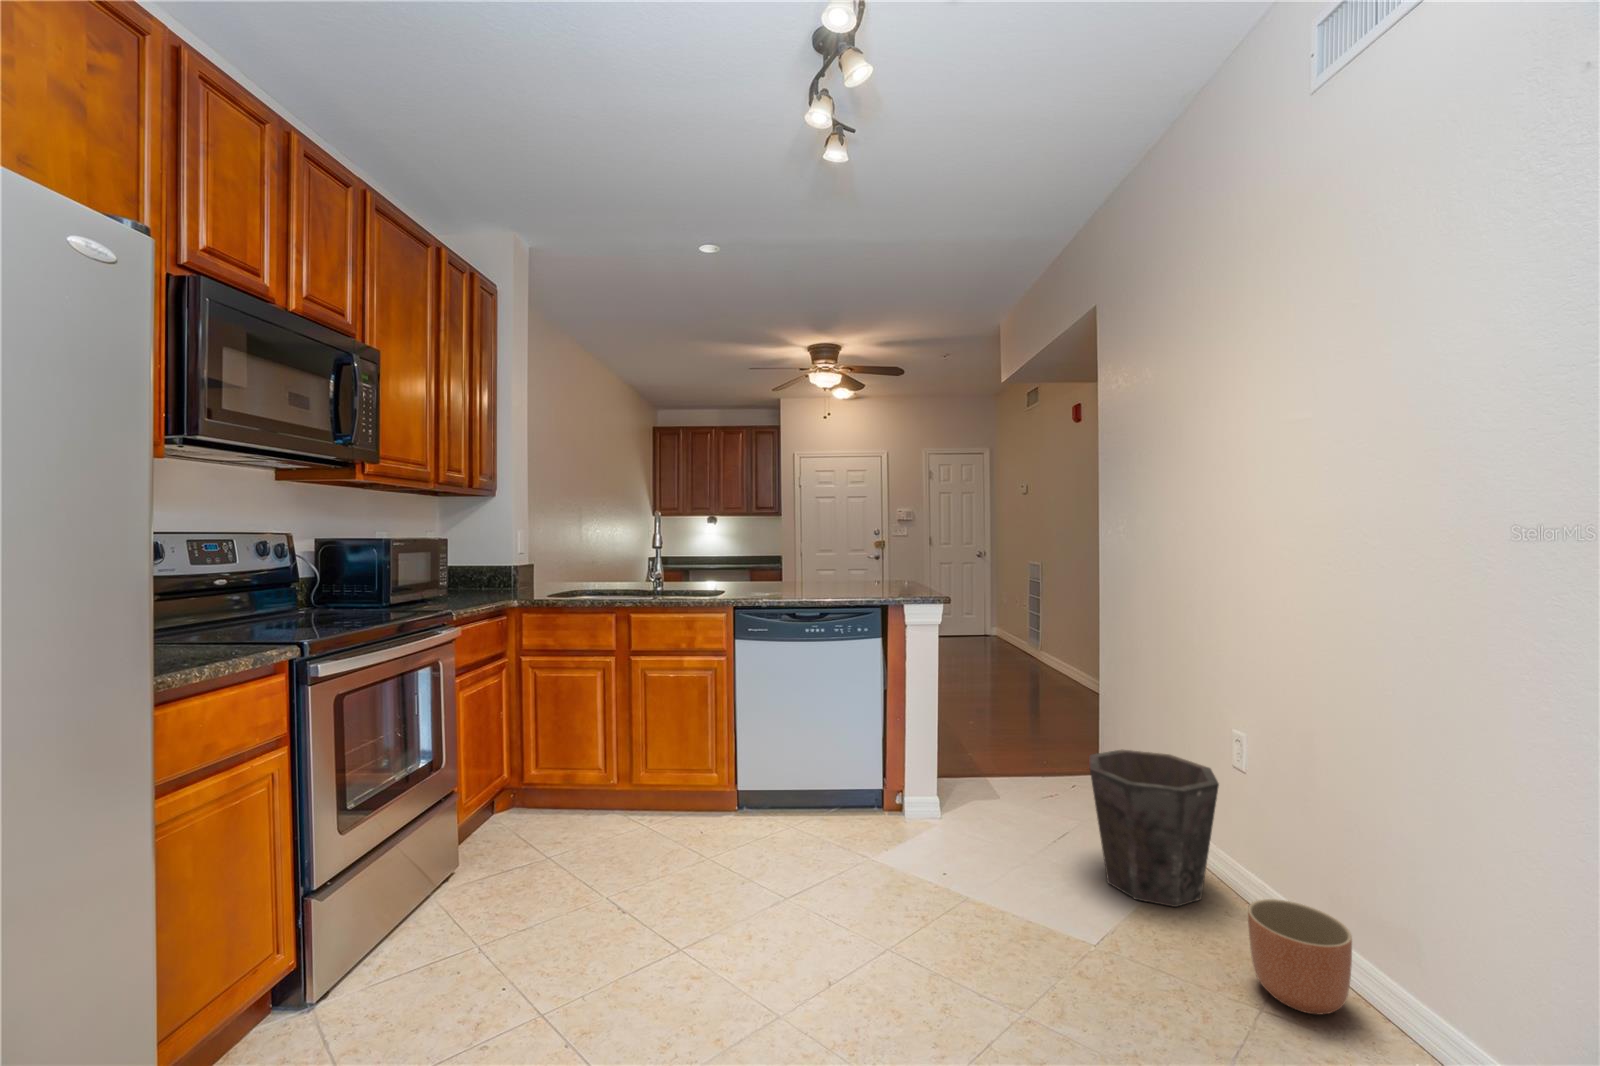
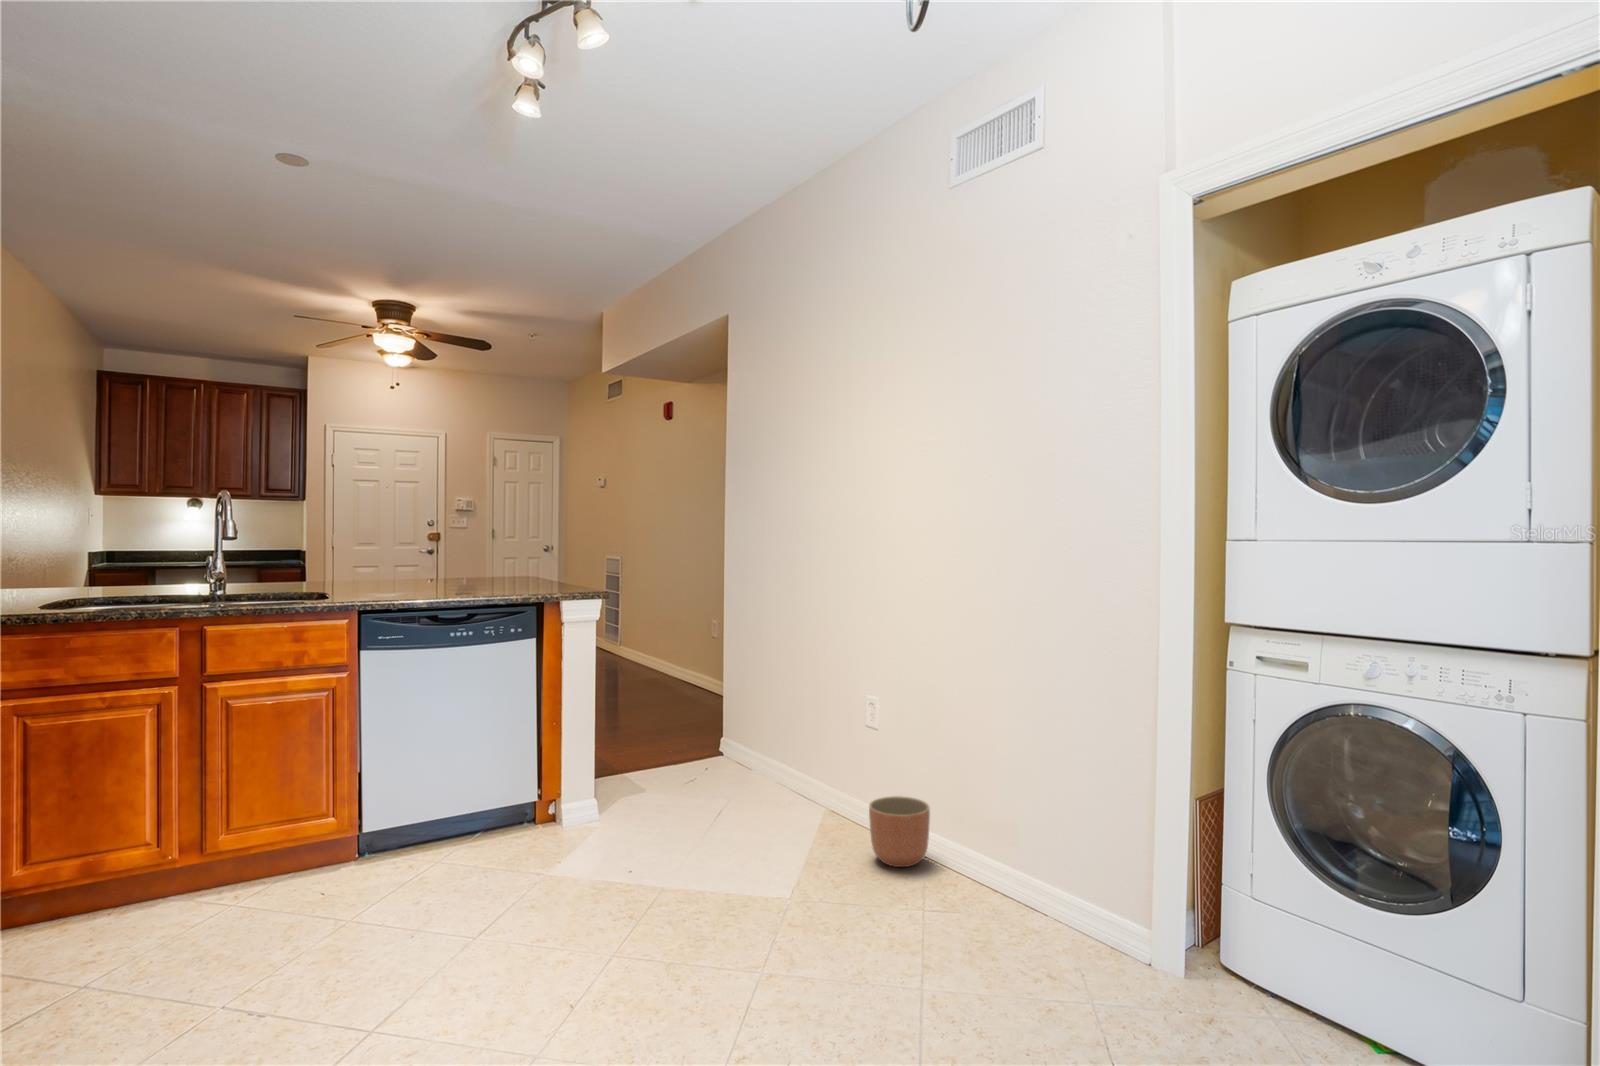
waste bin: present [1090,750,1219,907] -> none [741,714,840,834]

